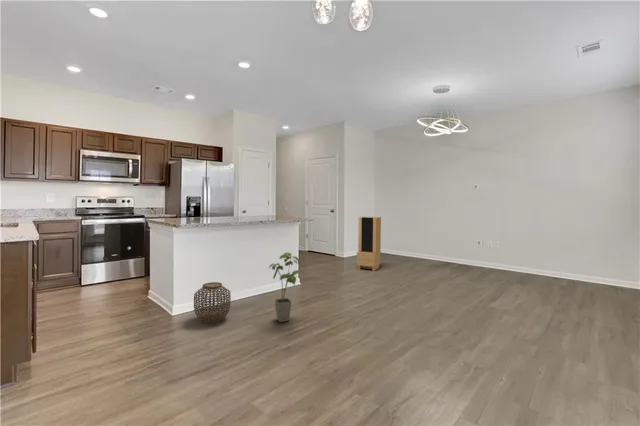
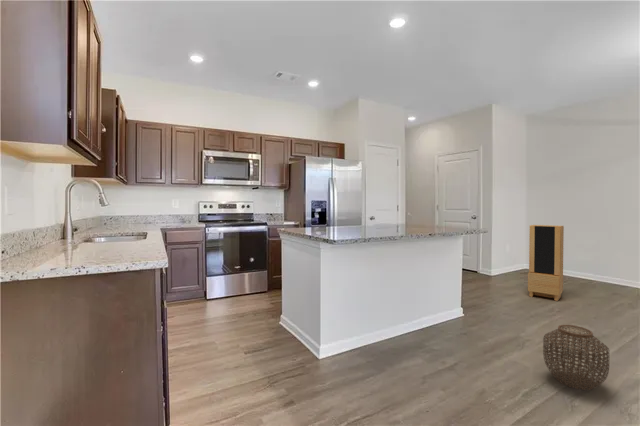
house plant: present [269,253,302,322] -> none [464,283,528,391]
woven basket: present [194,282,231,323] -> present [543,325,609,390]

